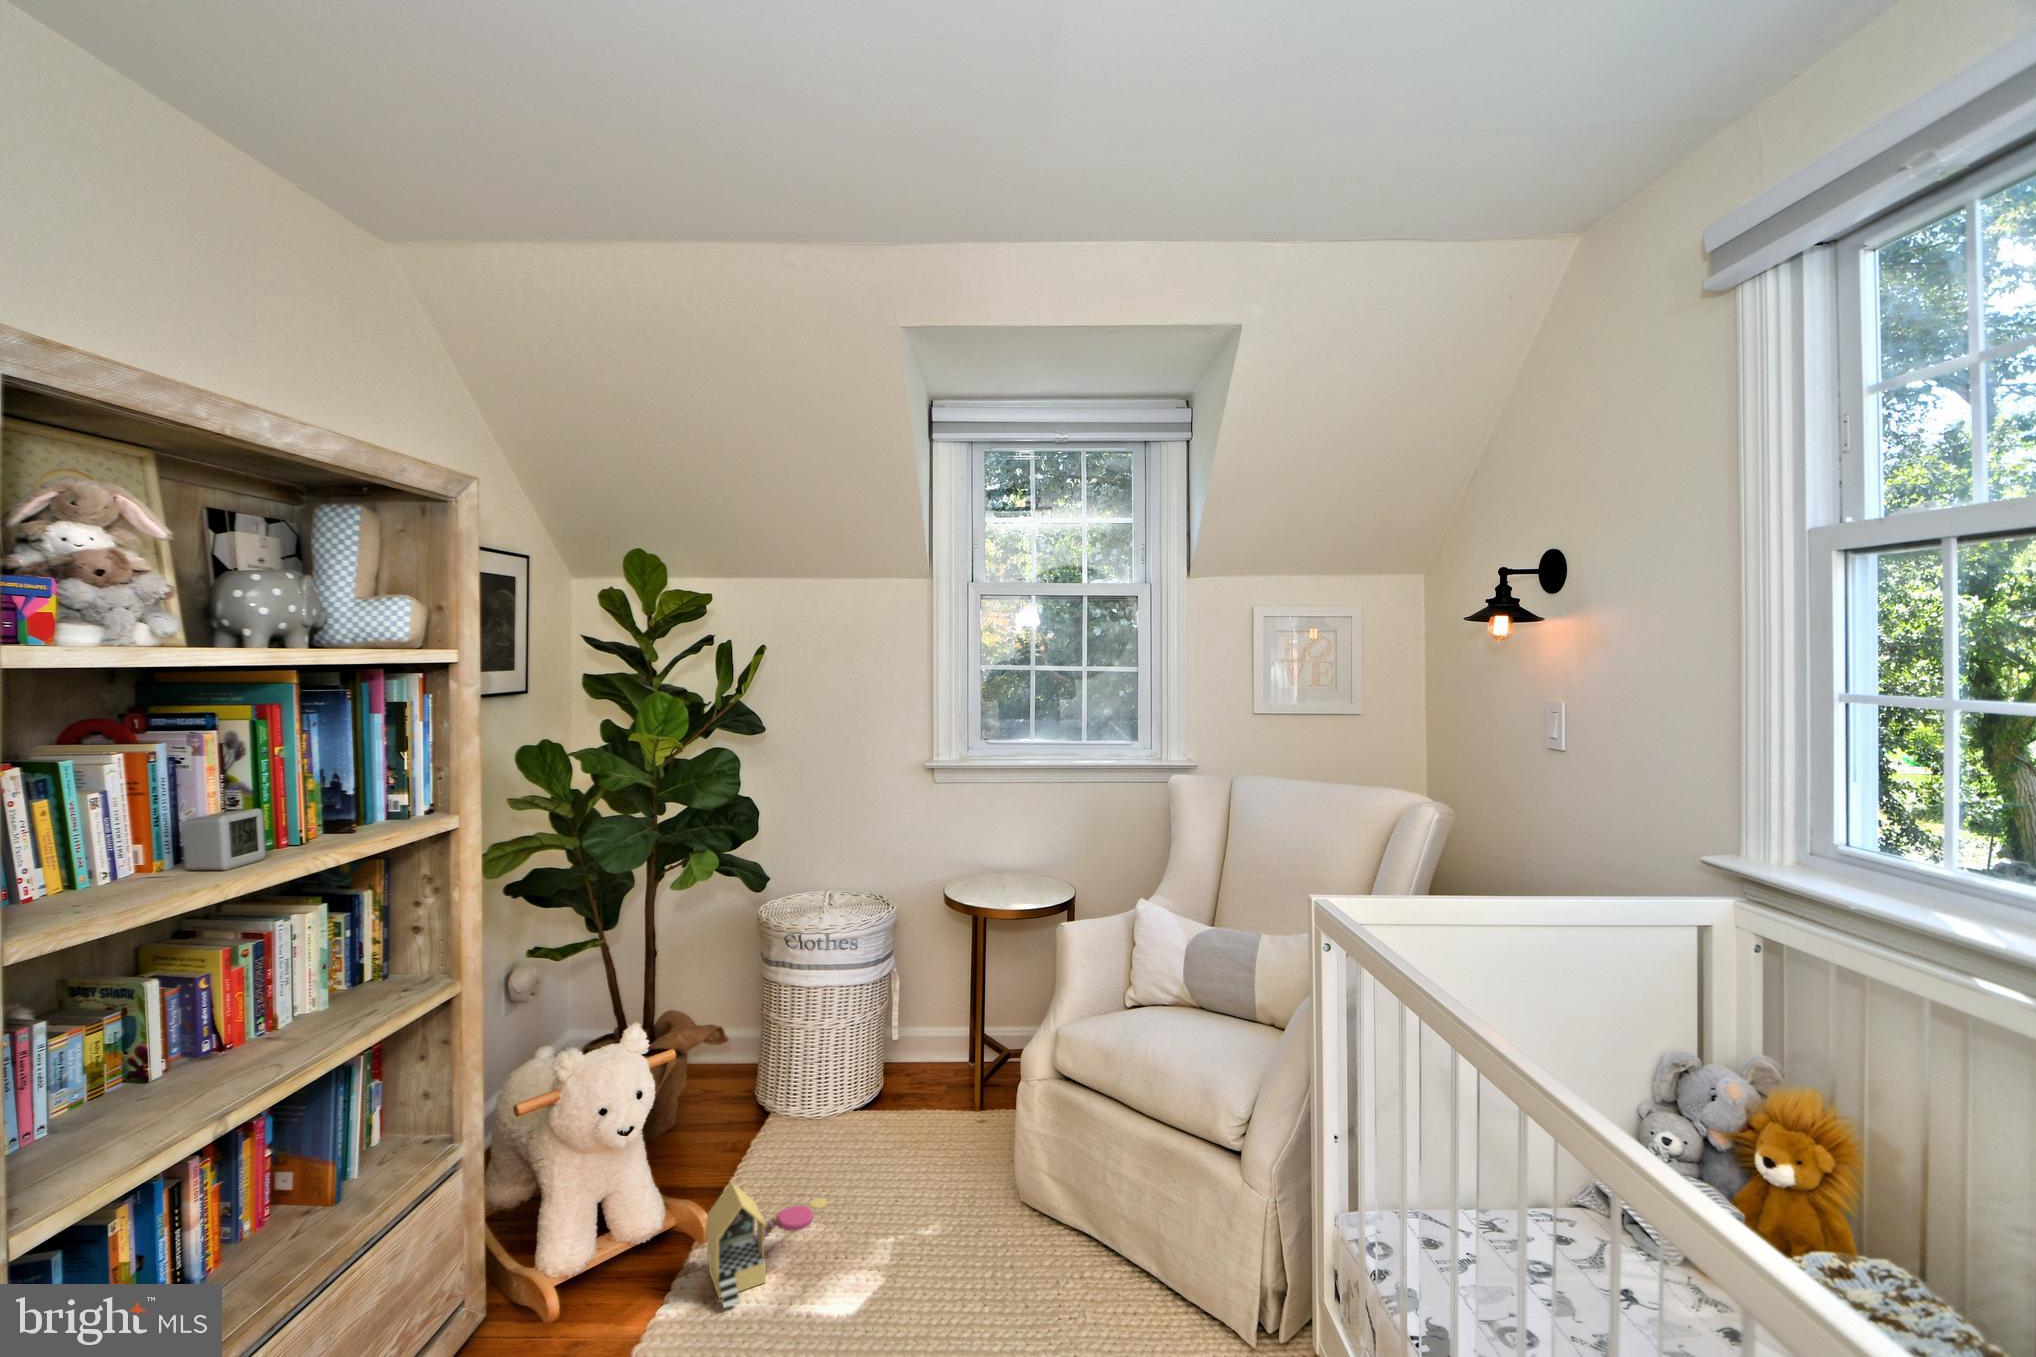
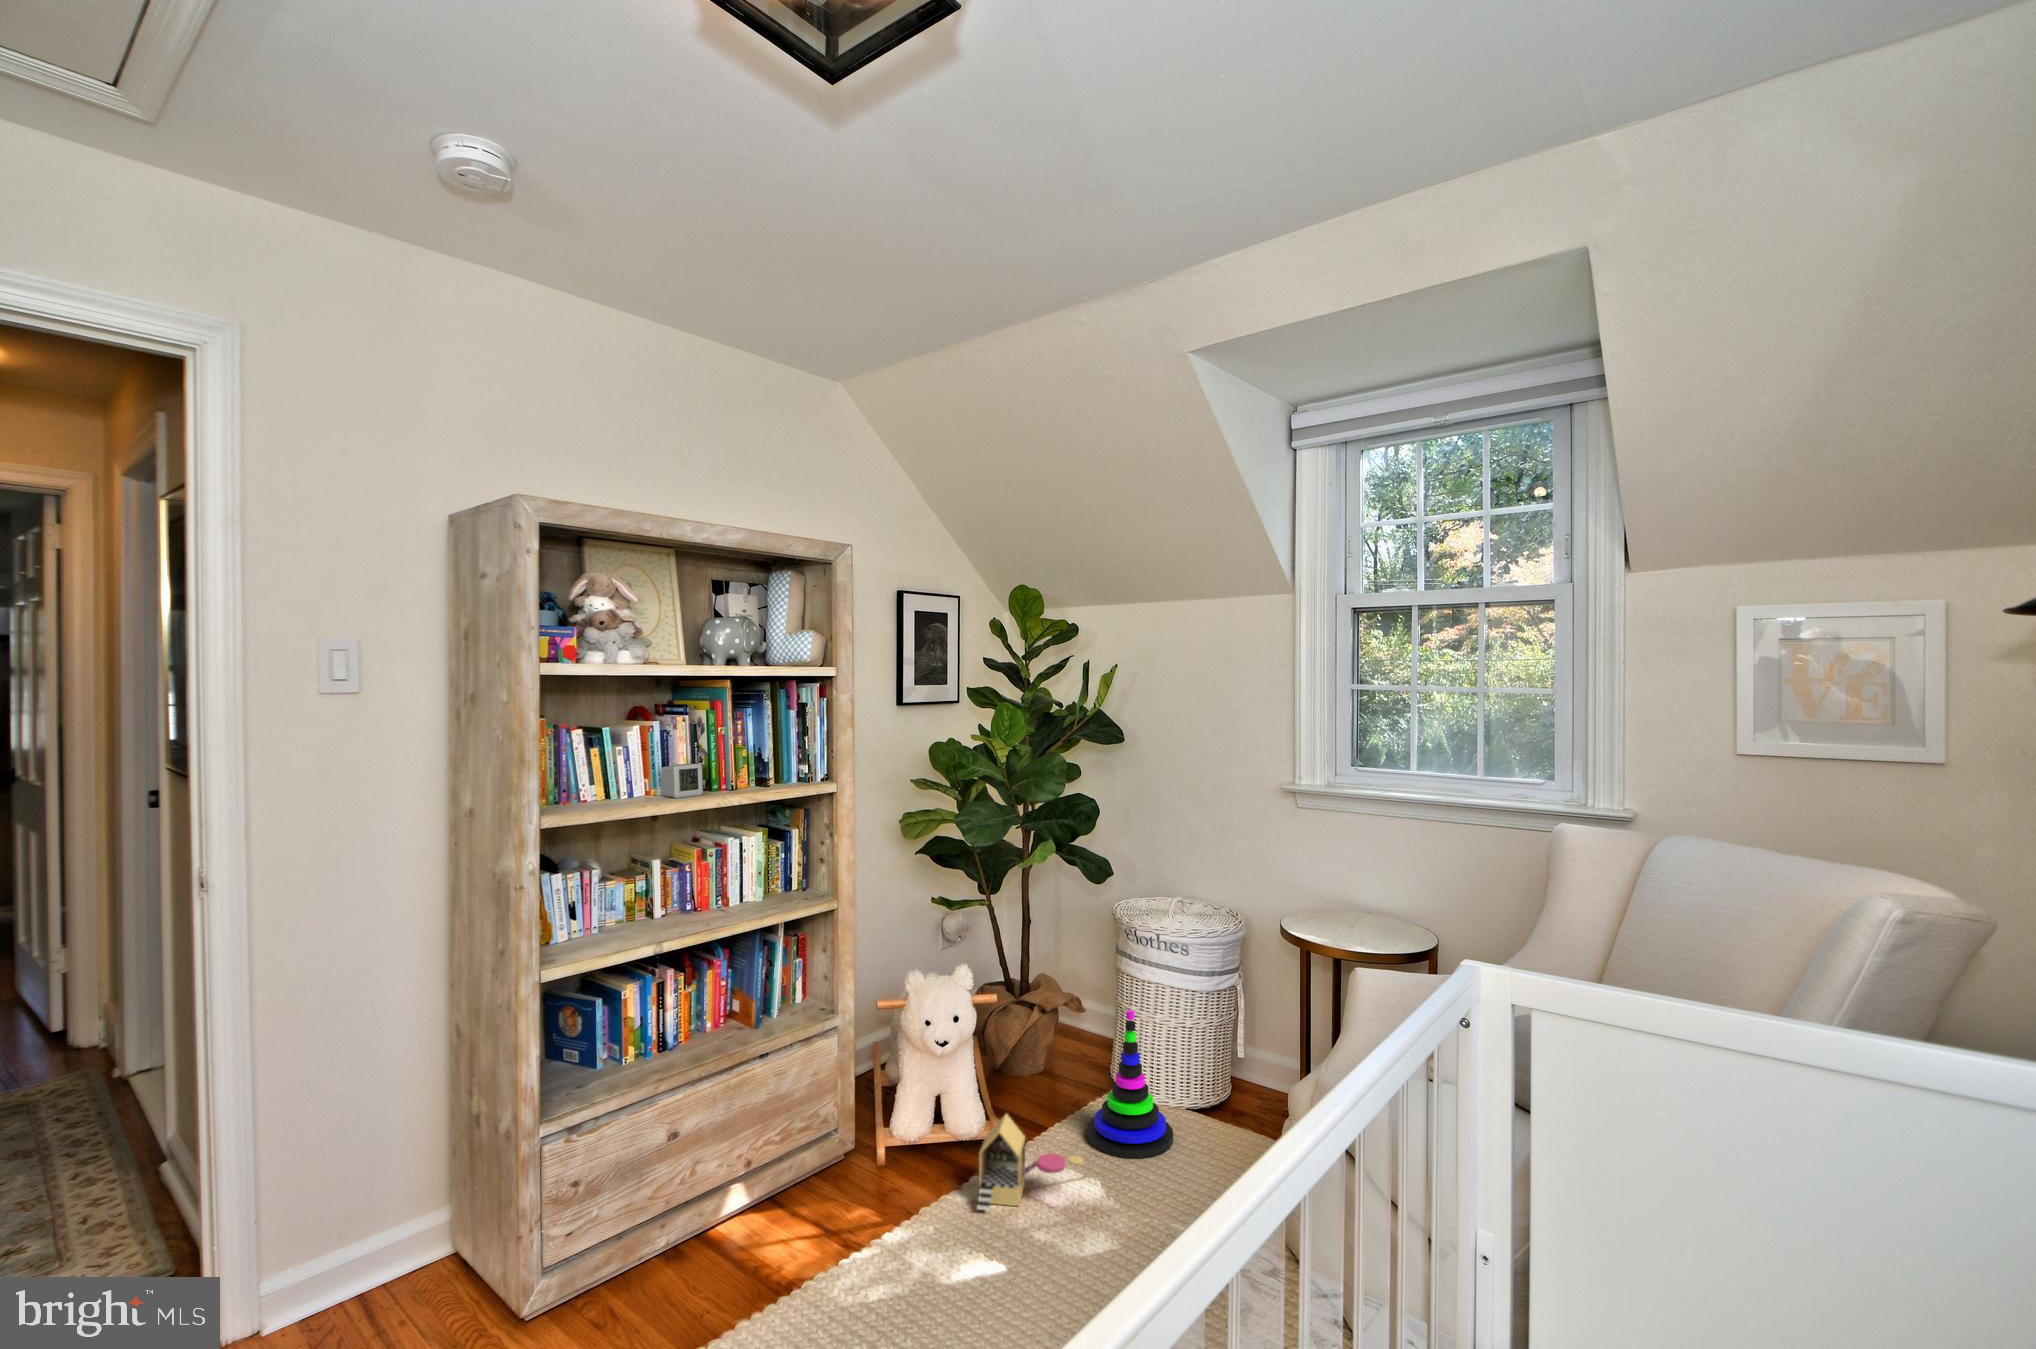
stacking toy: none [776,1023,870,1185] -> present [1088,1010,1173,1159]

